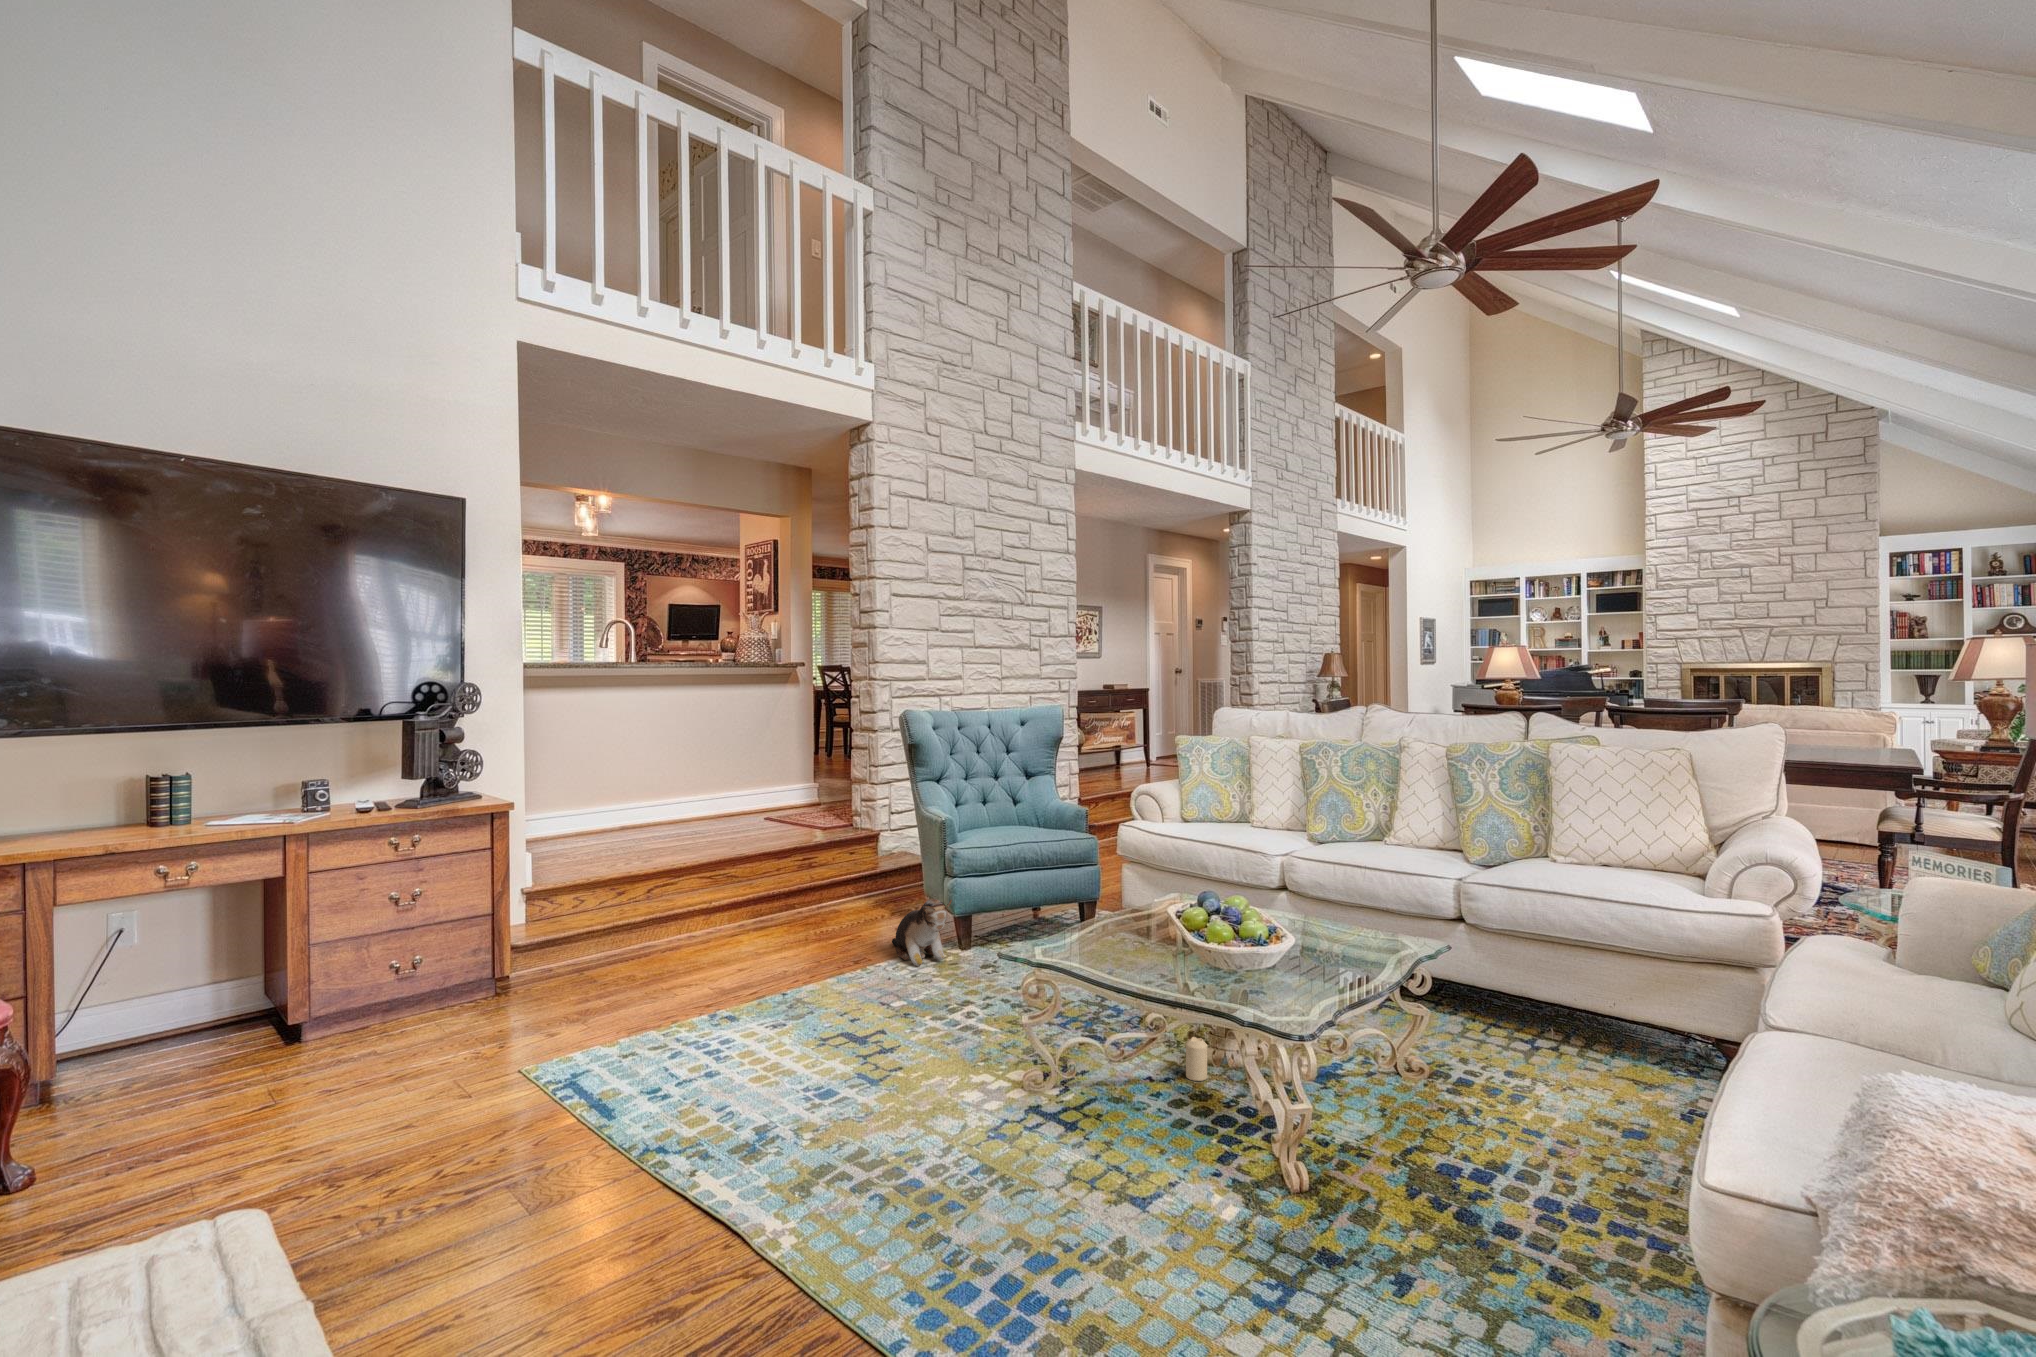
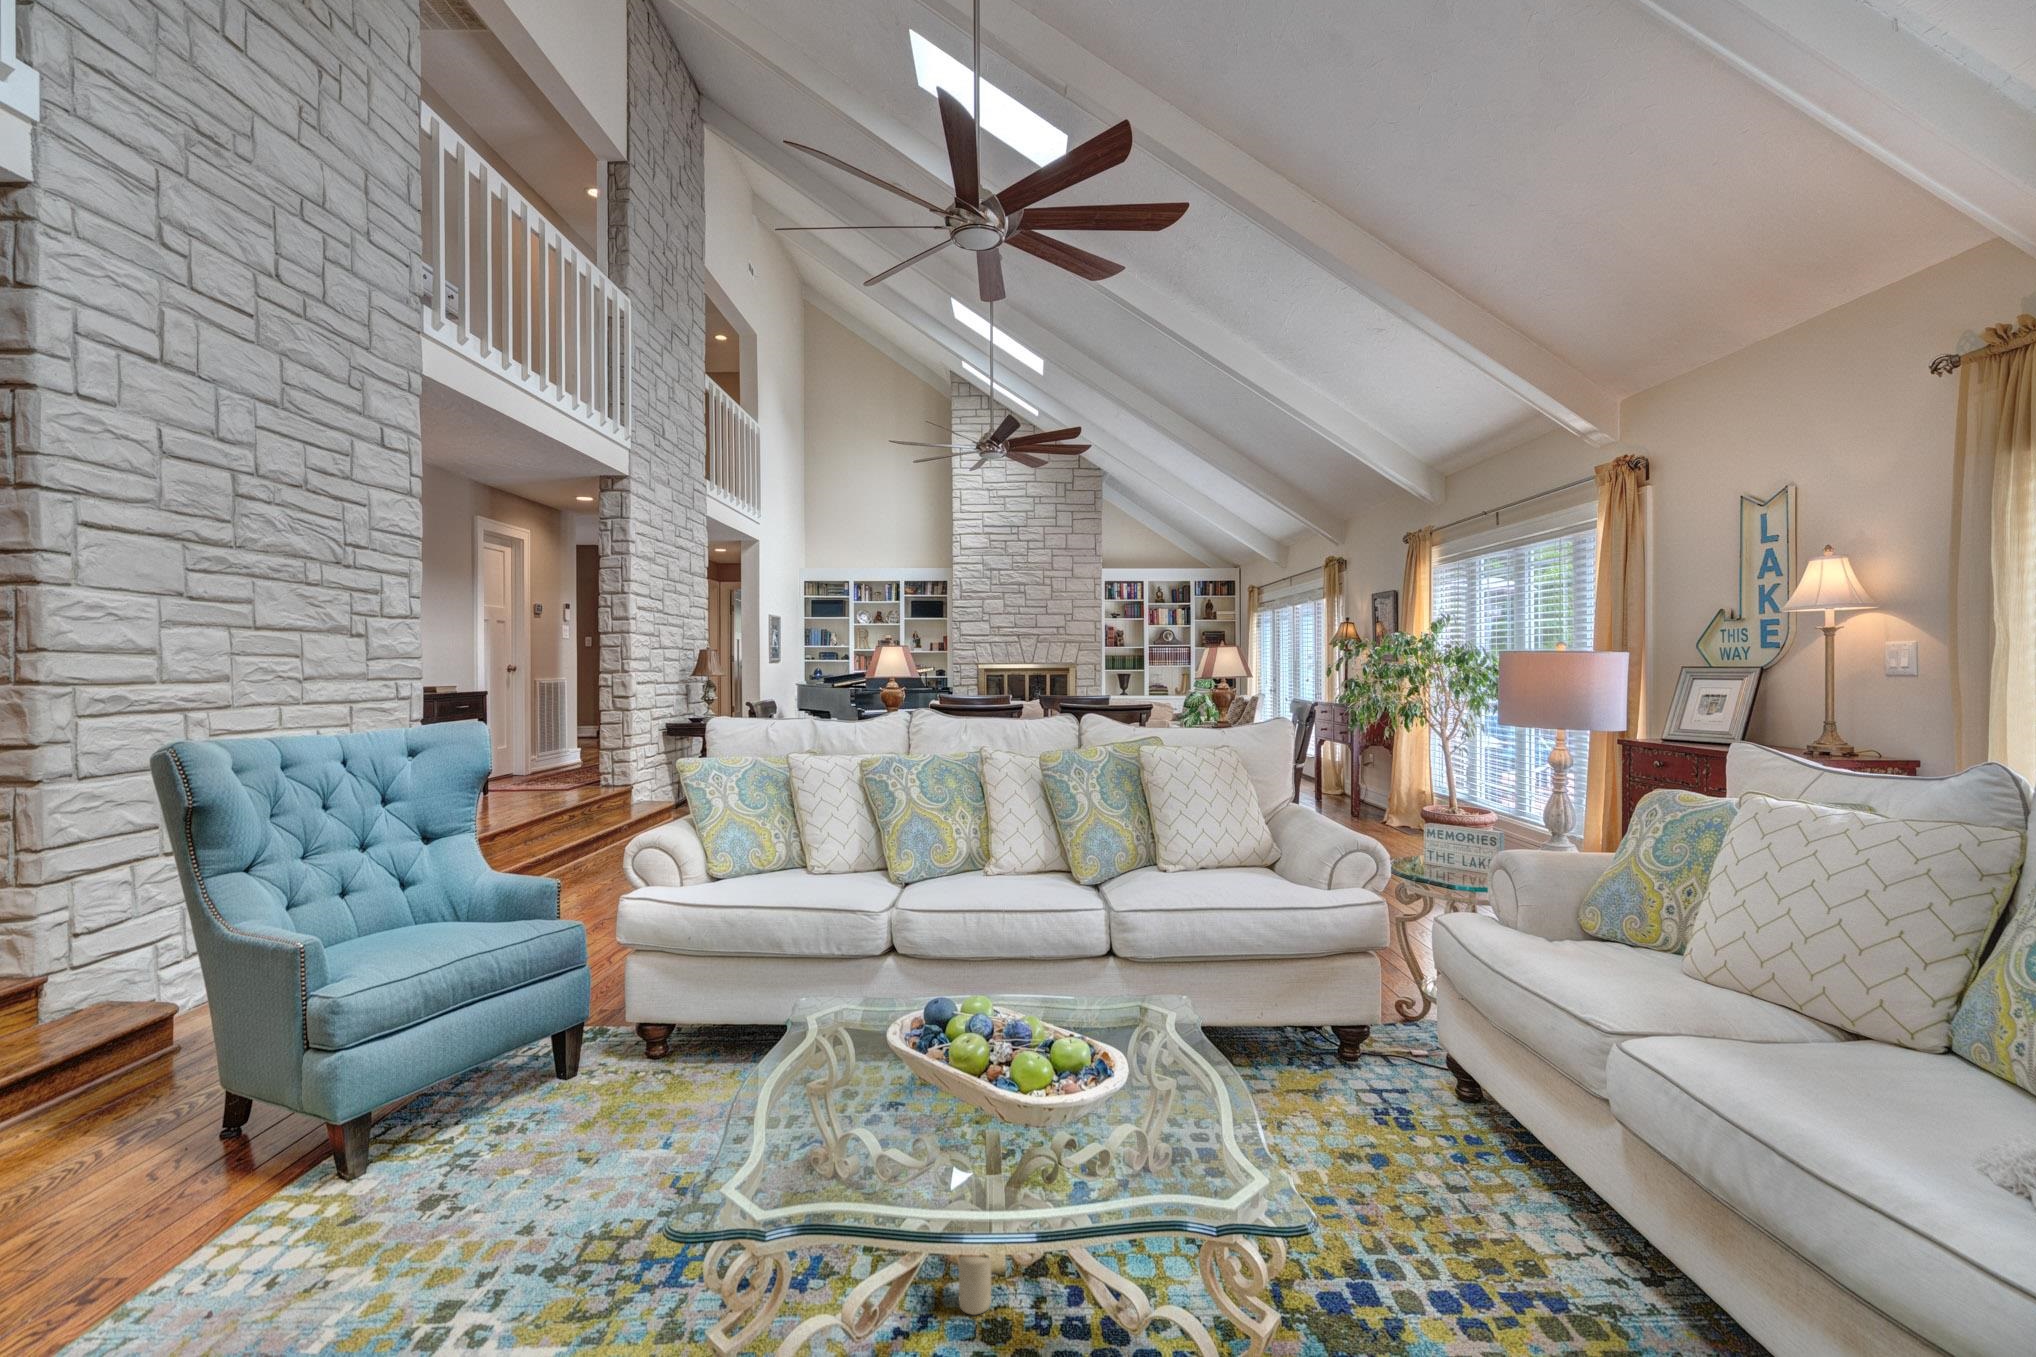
plush toy: present [892,899,952,966] -> none [165,1109,361,1266]

